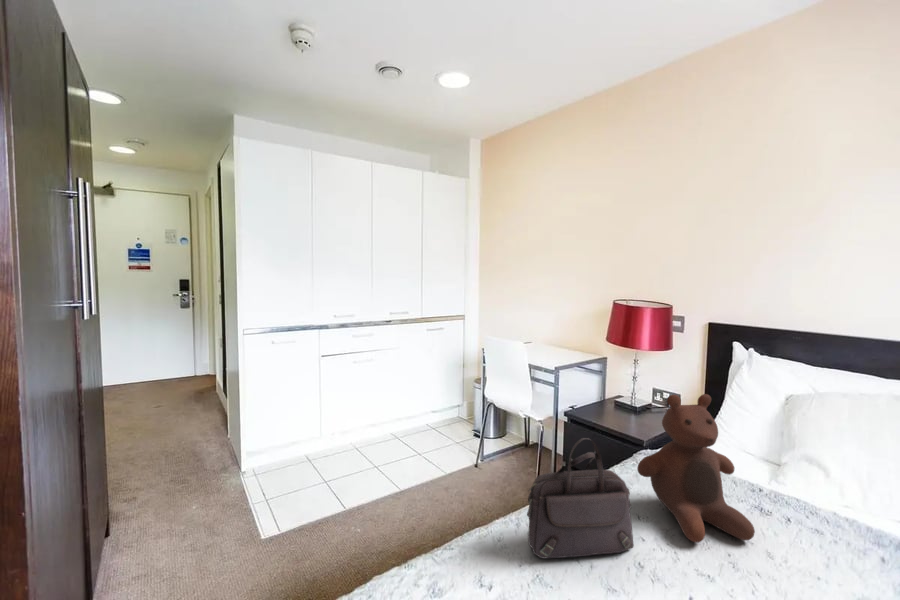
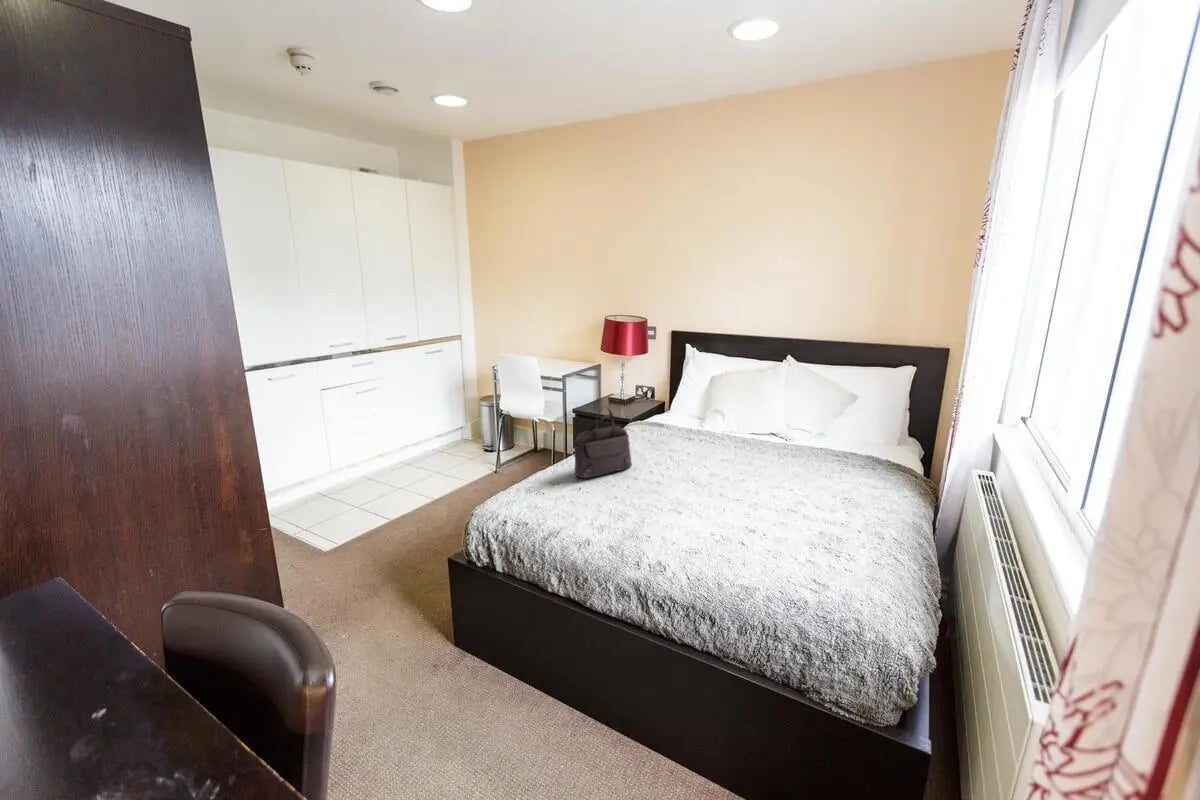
stuffed bear: present [637,394,755,543] -> none [631,377,691,458]

